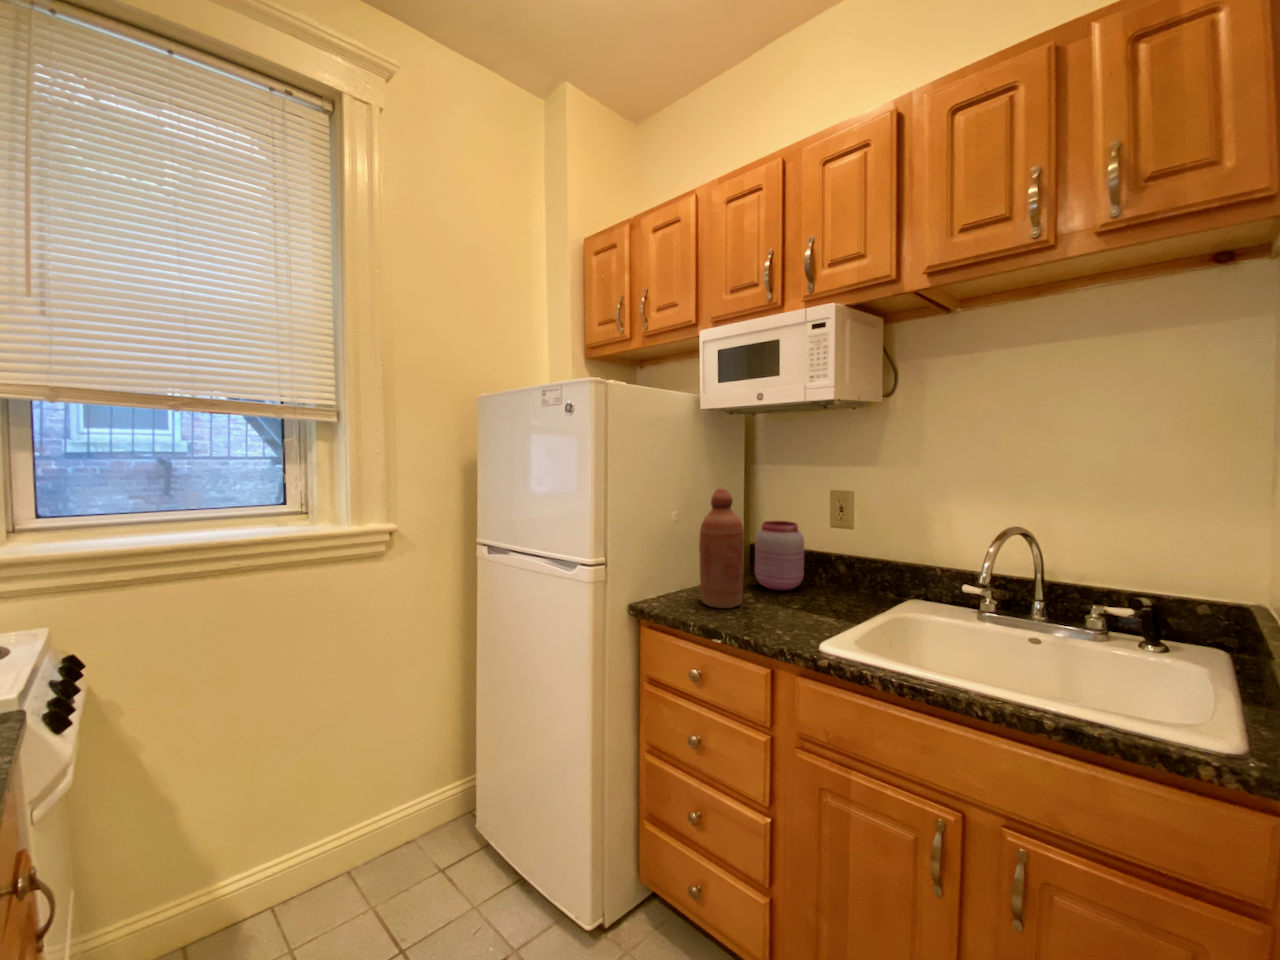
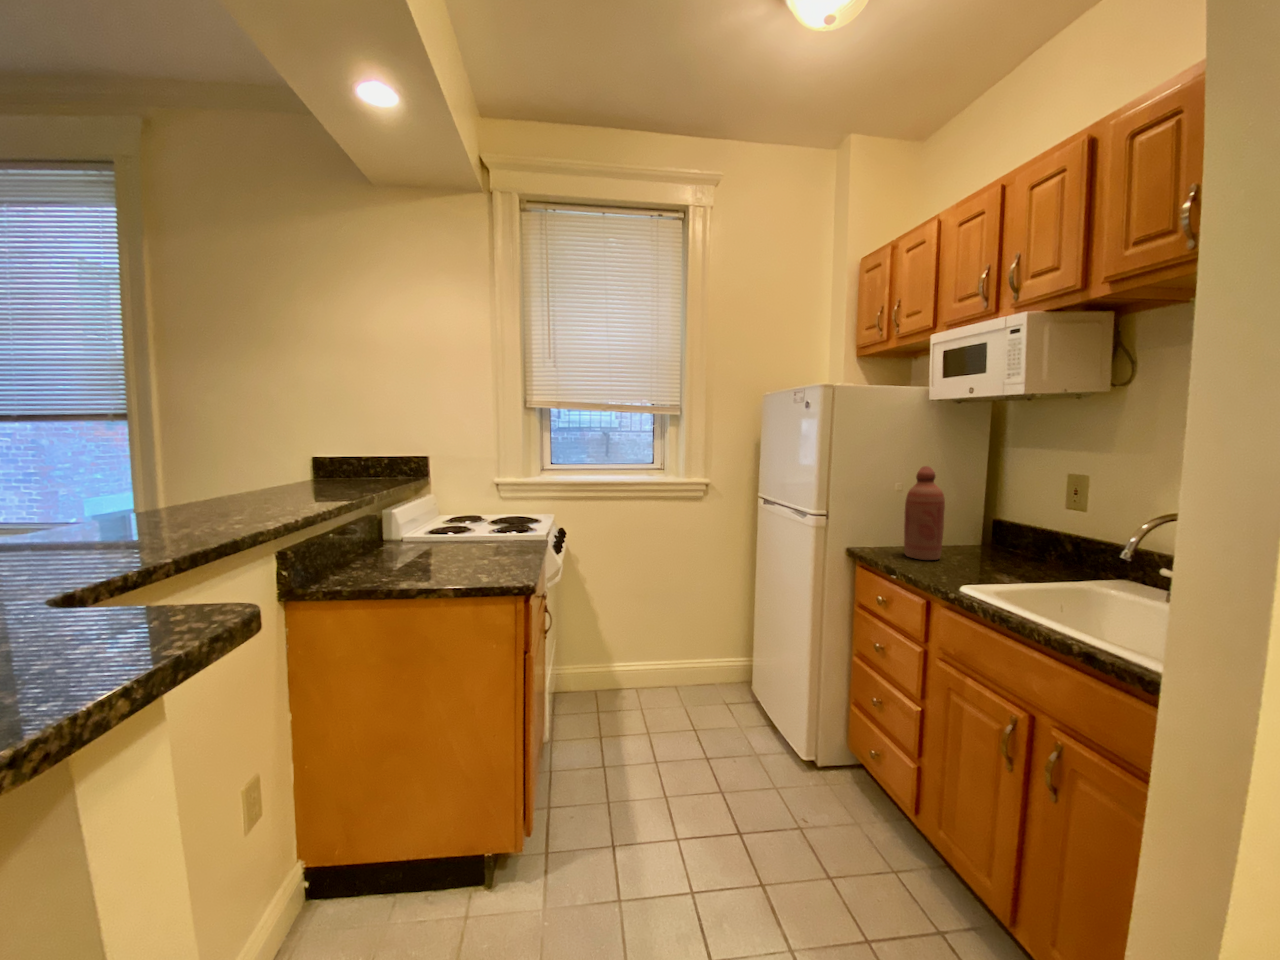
jar: present [755,521,804,590] -> none [975,500,1029,561]

